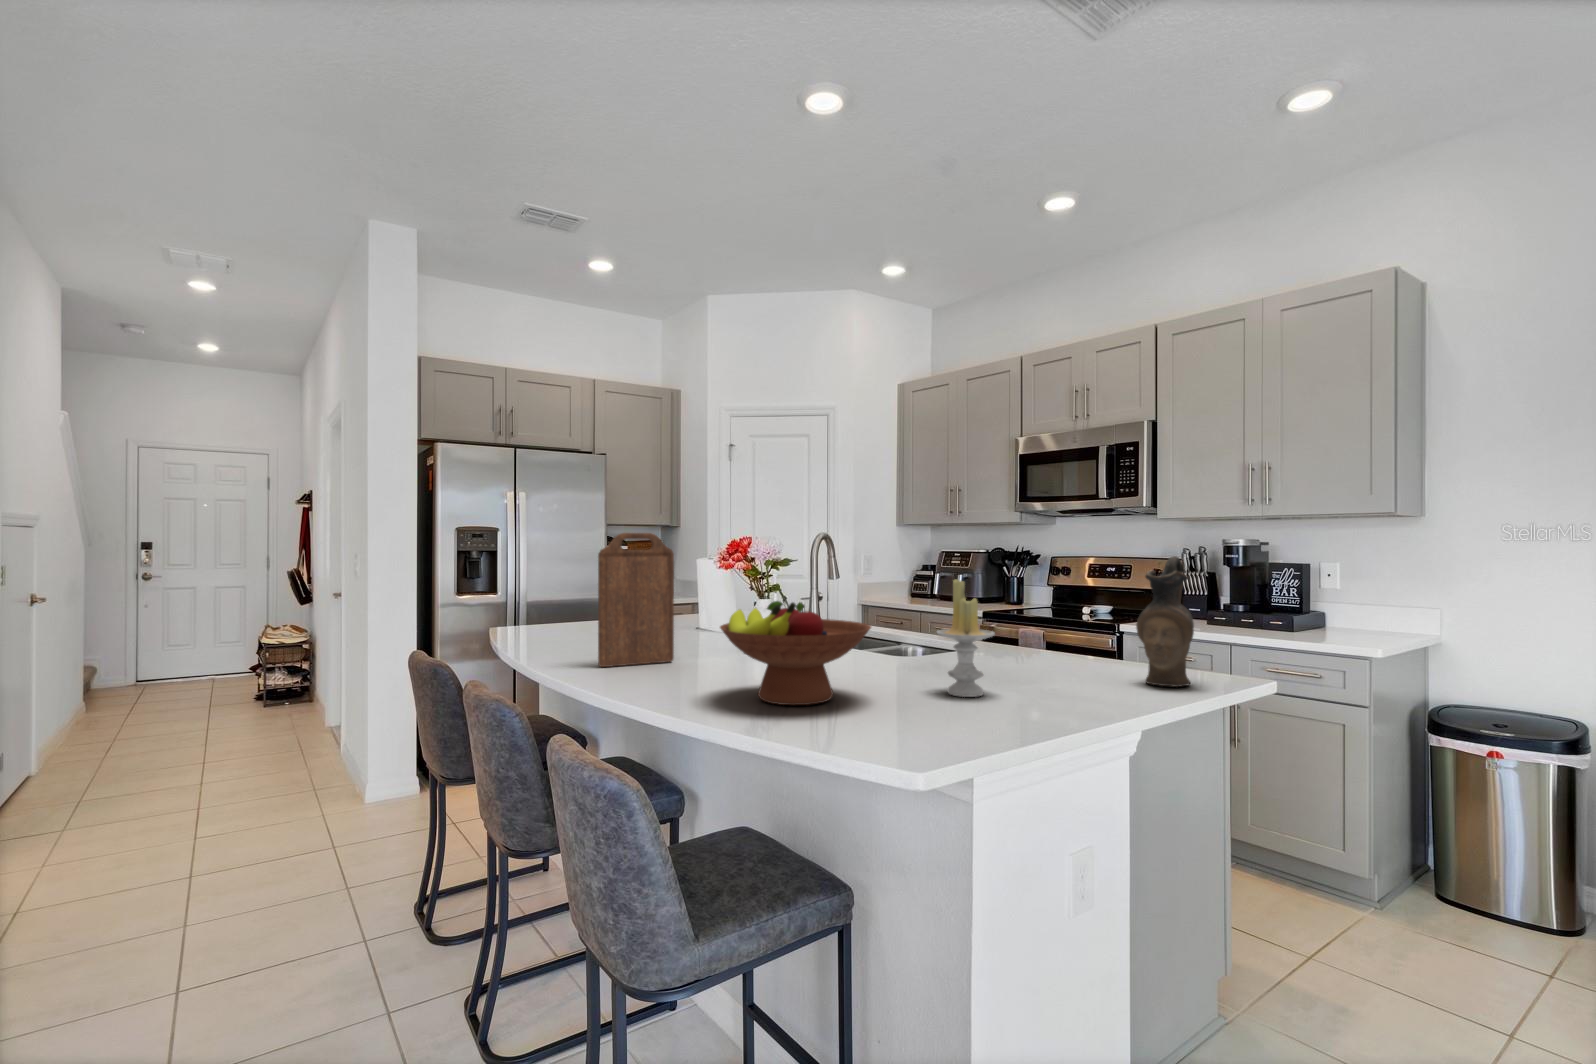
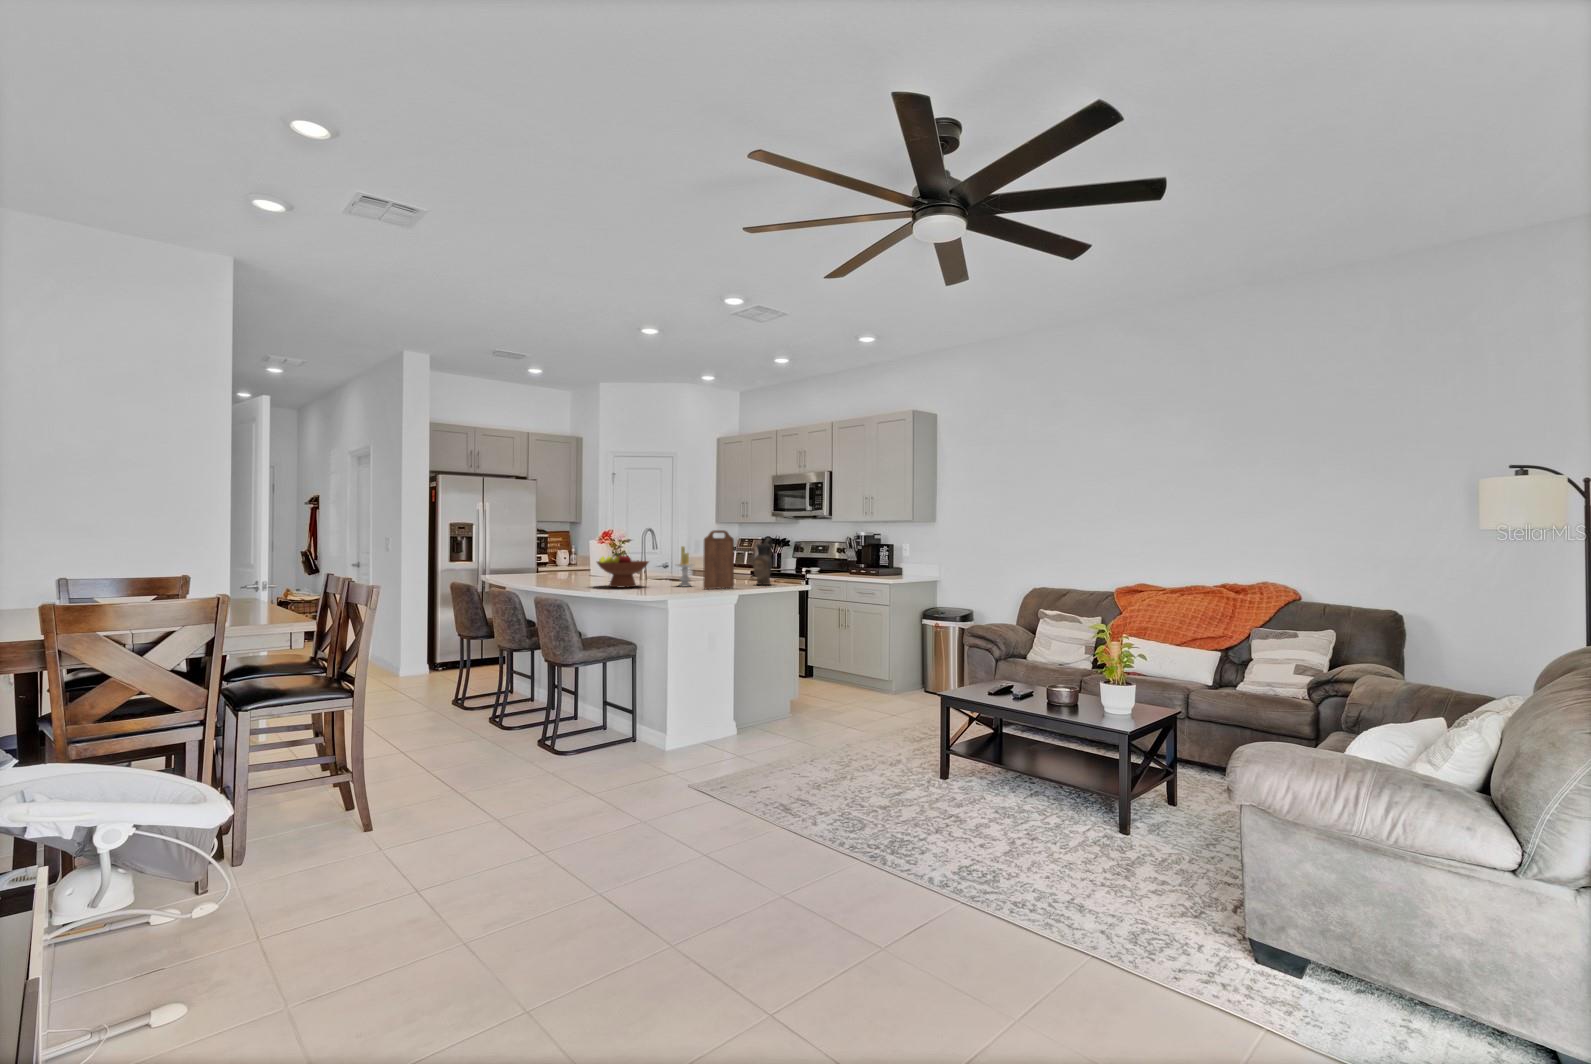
cutting board: present [598,533,674,667] -> present [703,530,734,589]

